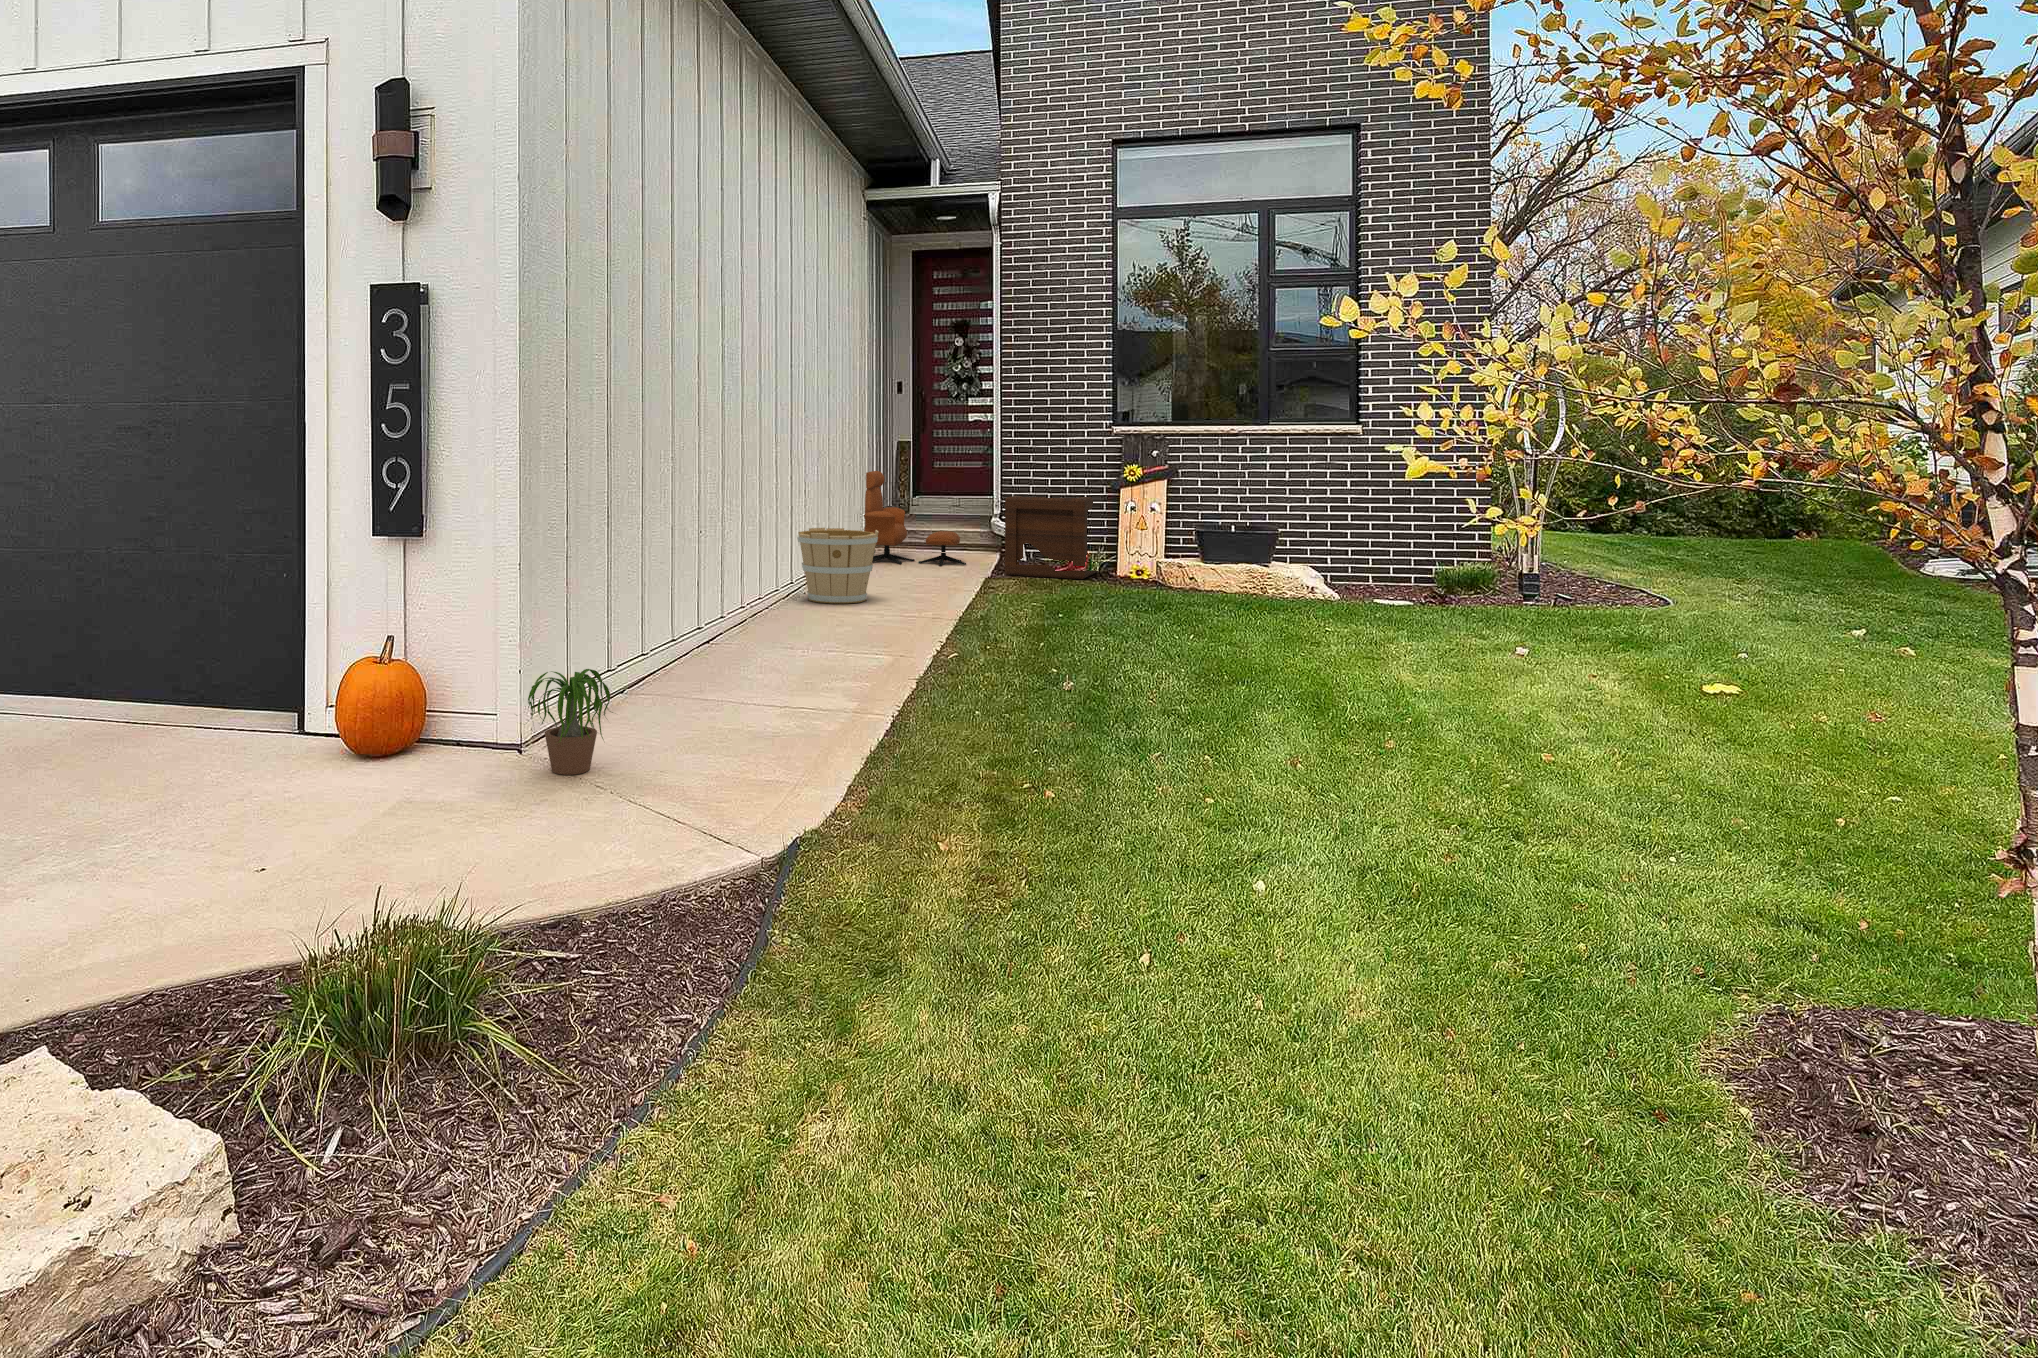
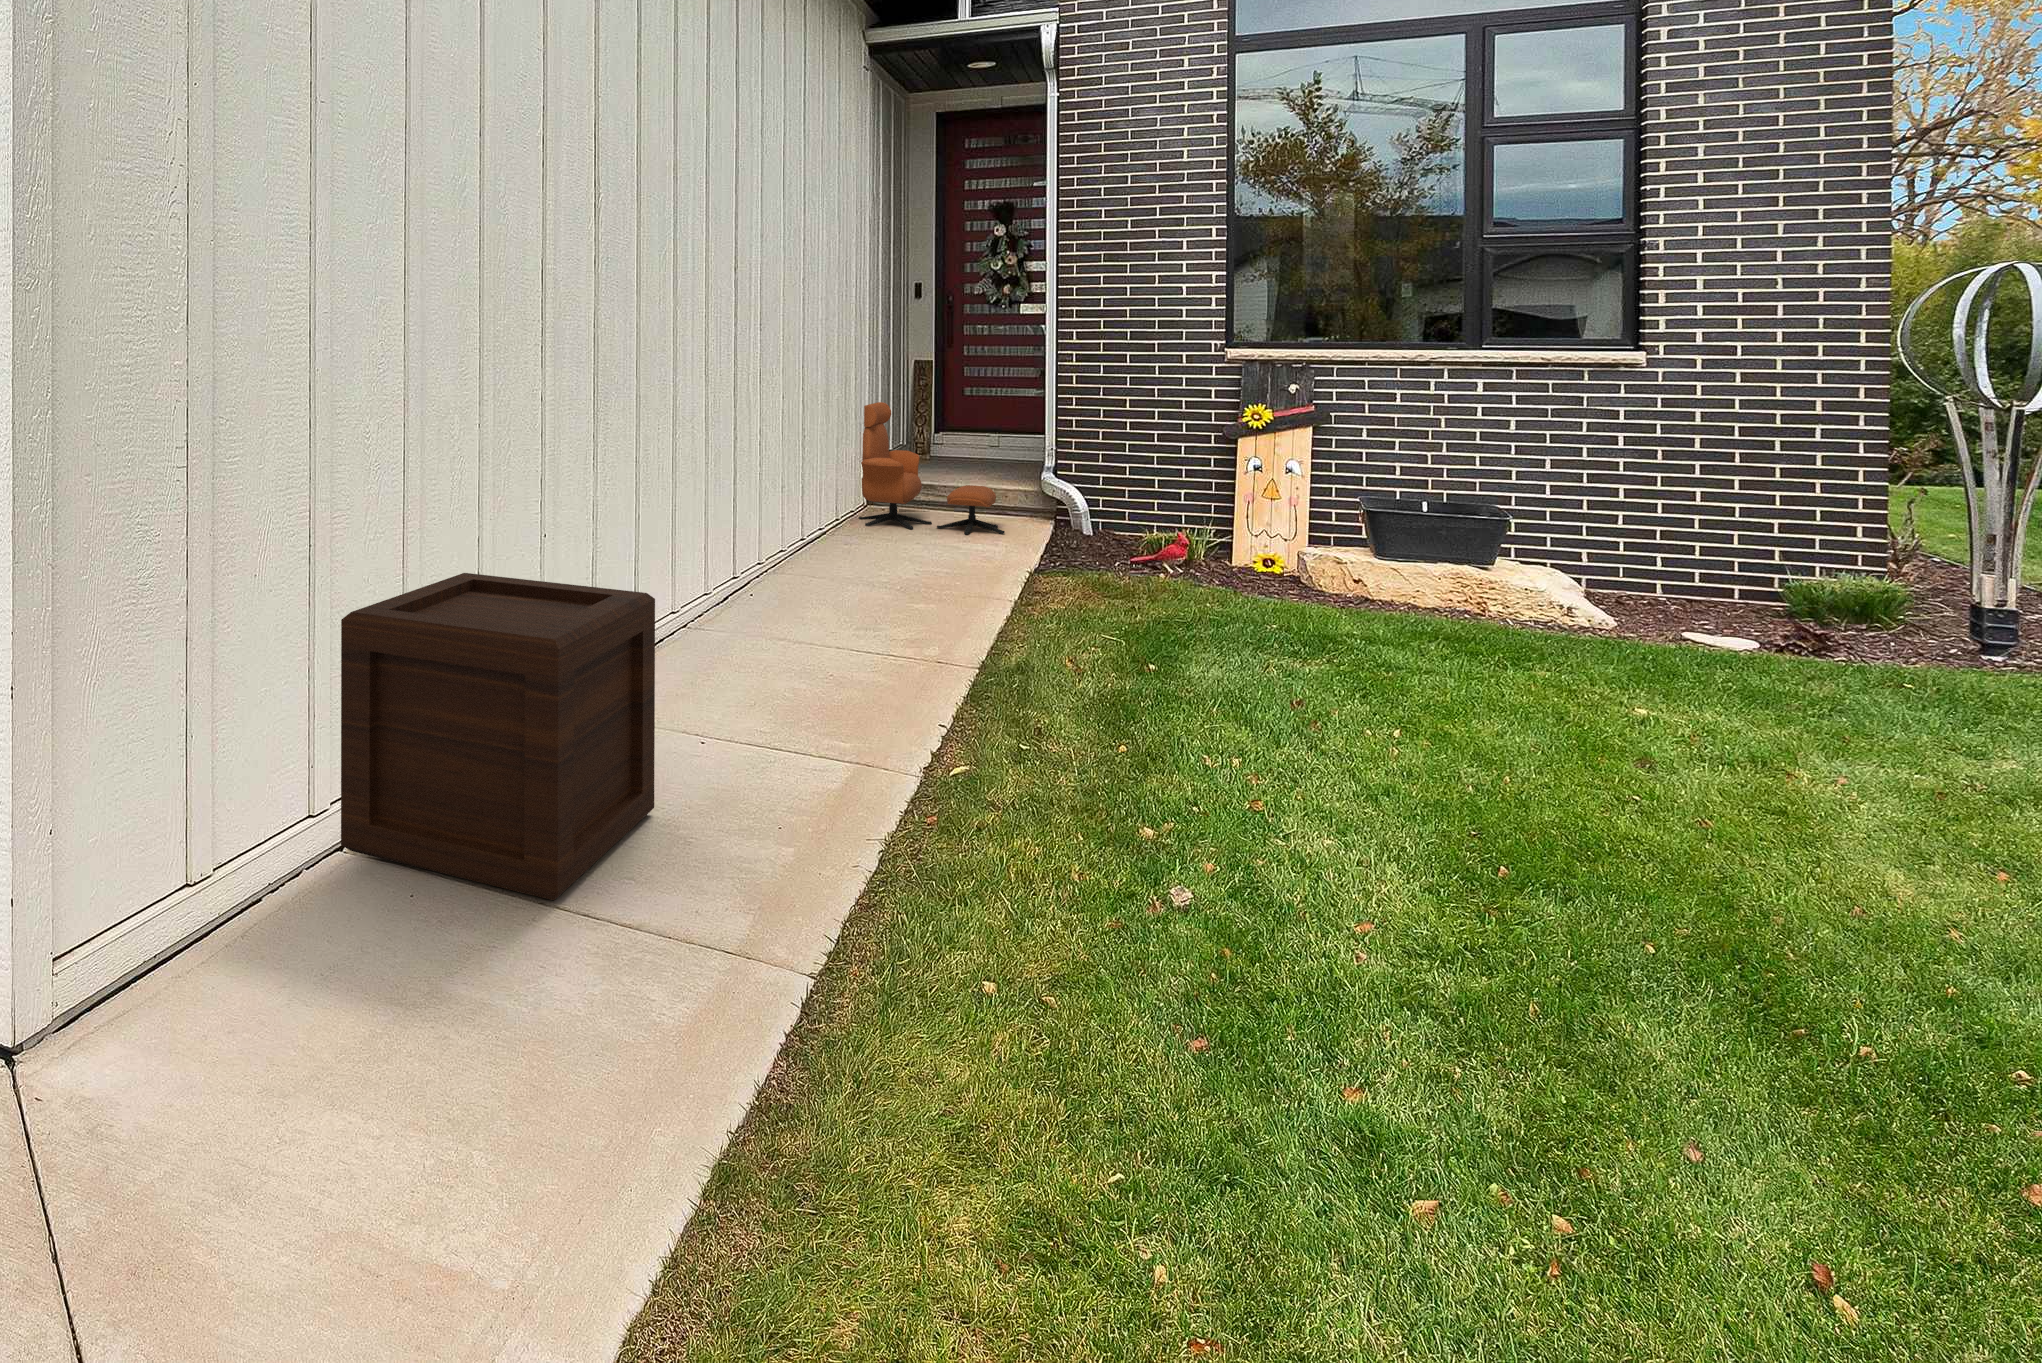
wooden crate: present [1005,496,1098,579] -> present [341,573,655,900]
wooden bucket: present [797,528,878,604] -> none [751,492,868,605]
potted plant: present [528,669,613,775] -> none [115,838,313,1042]

